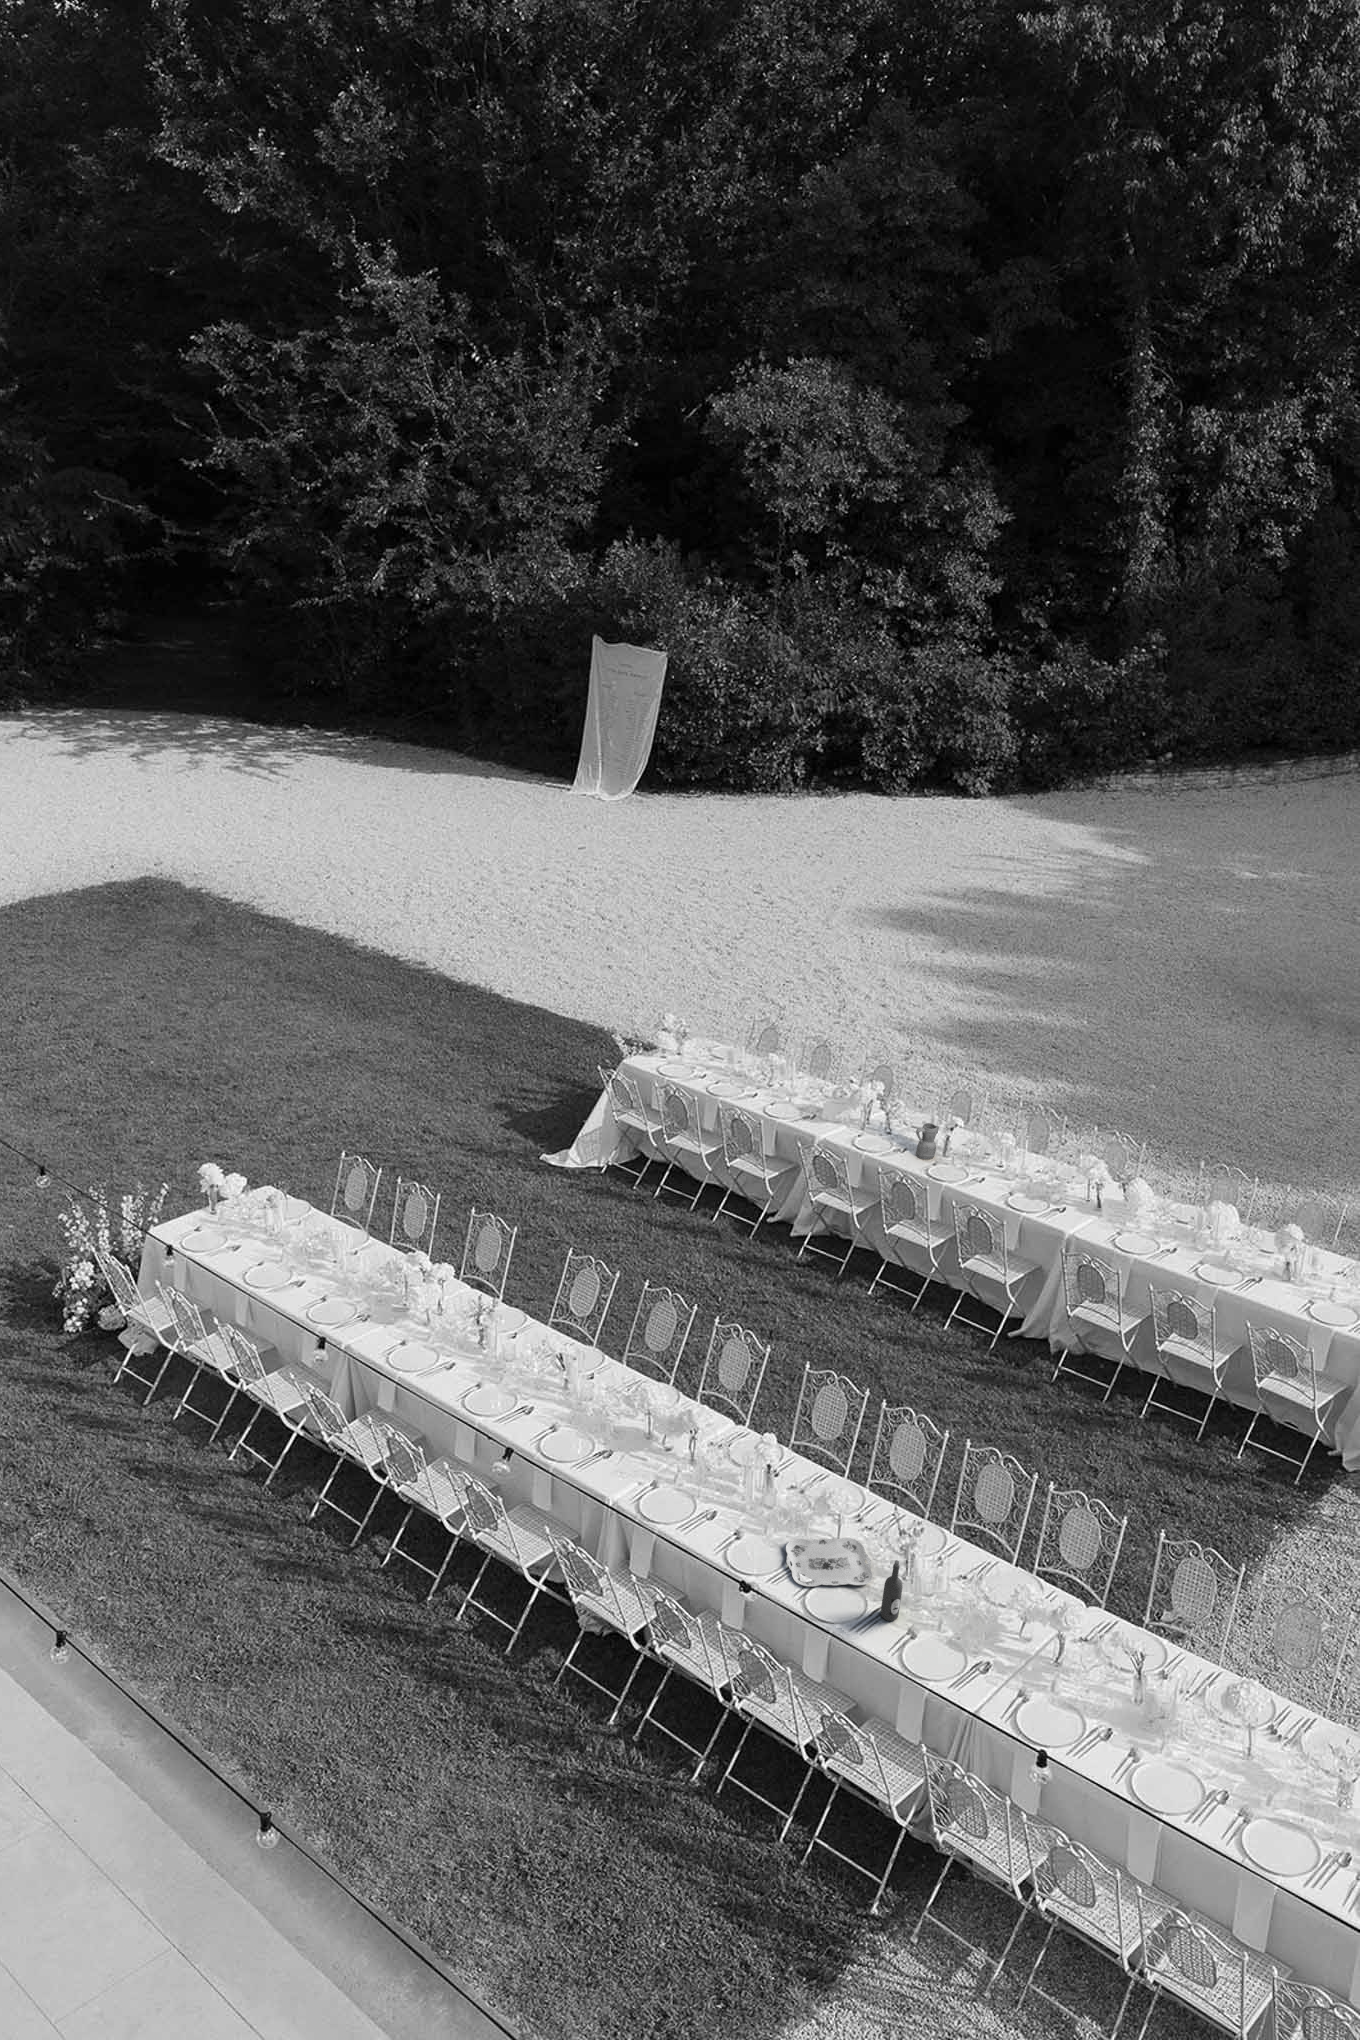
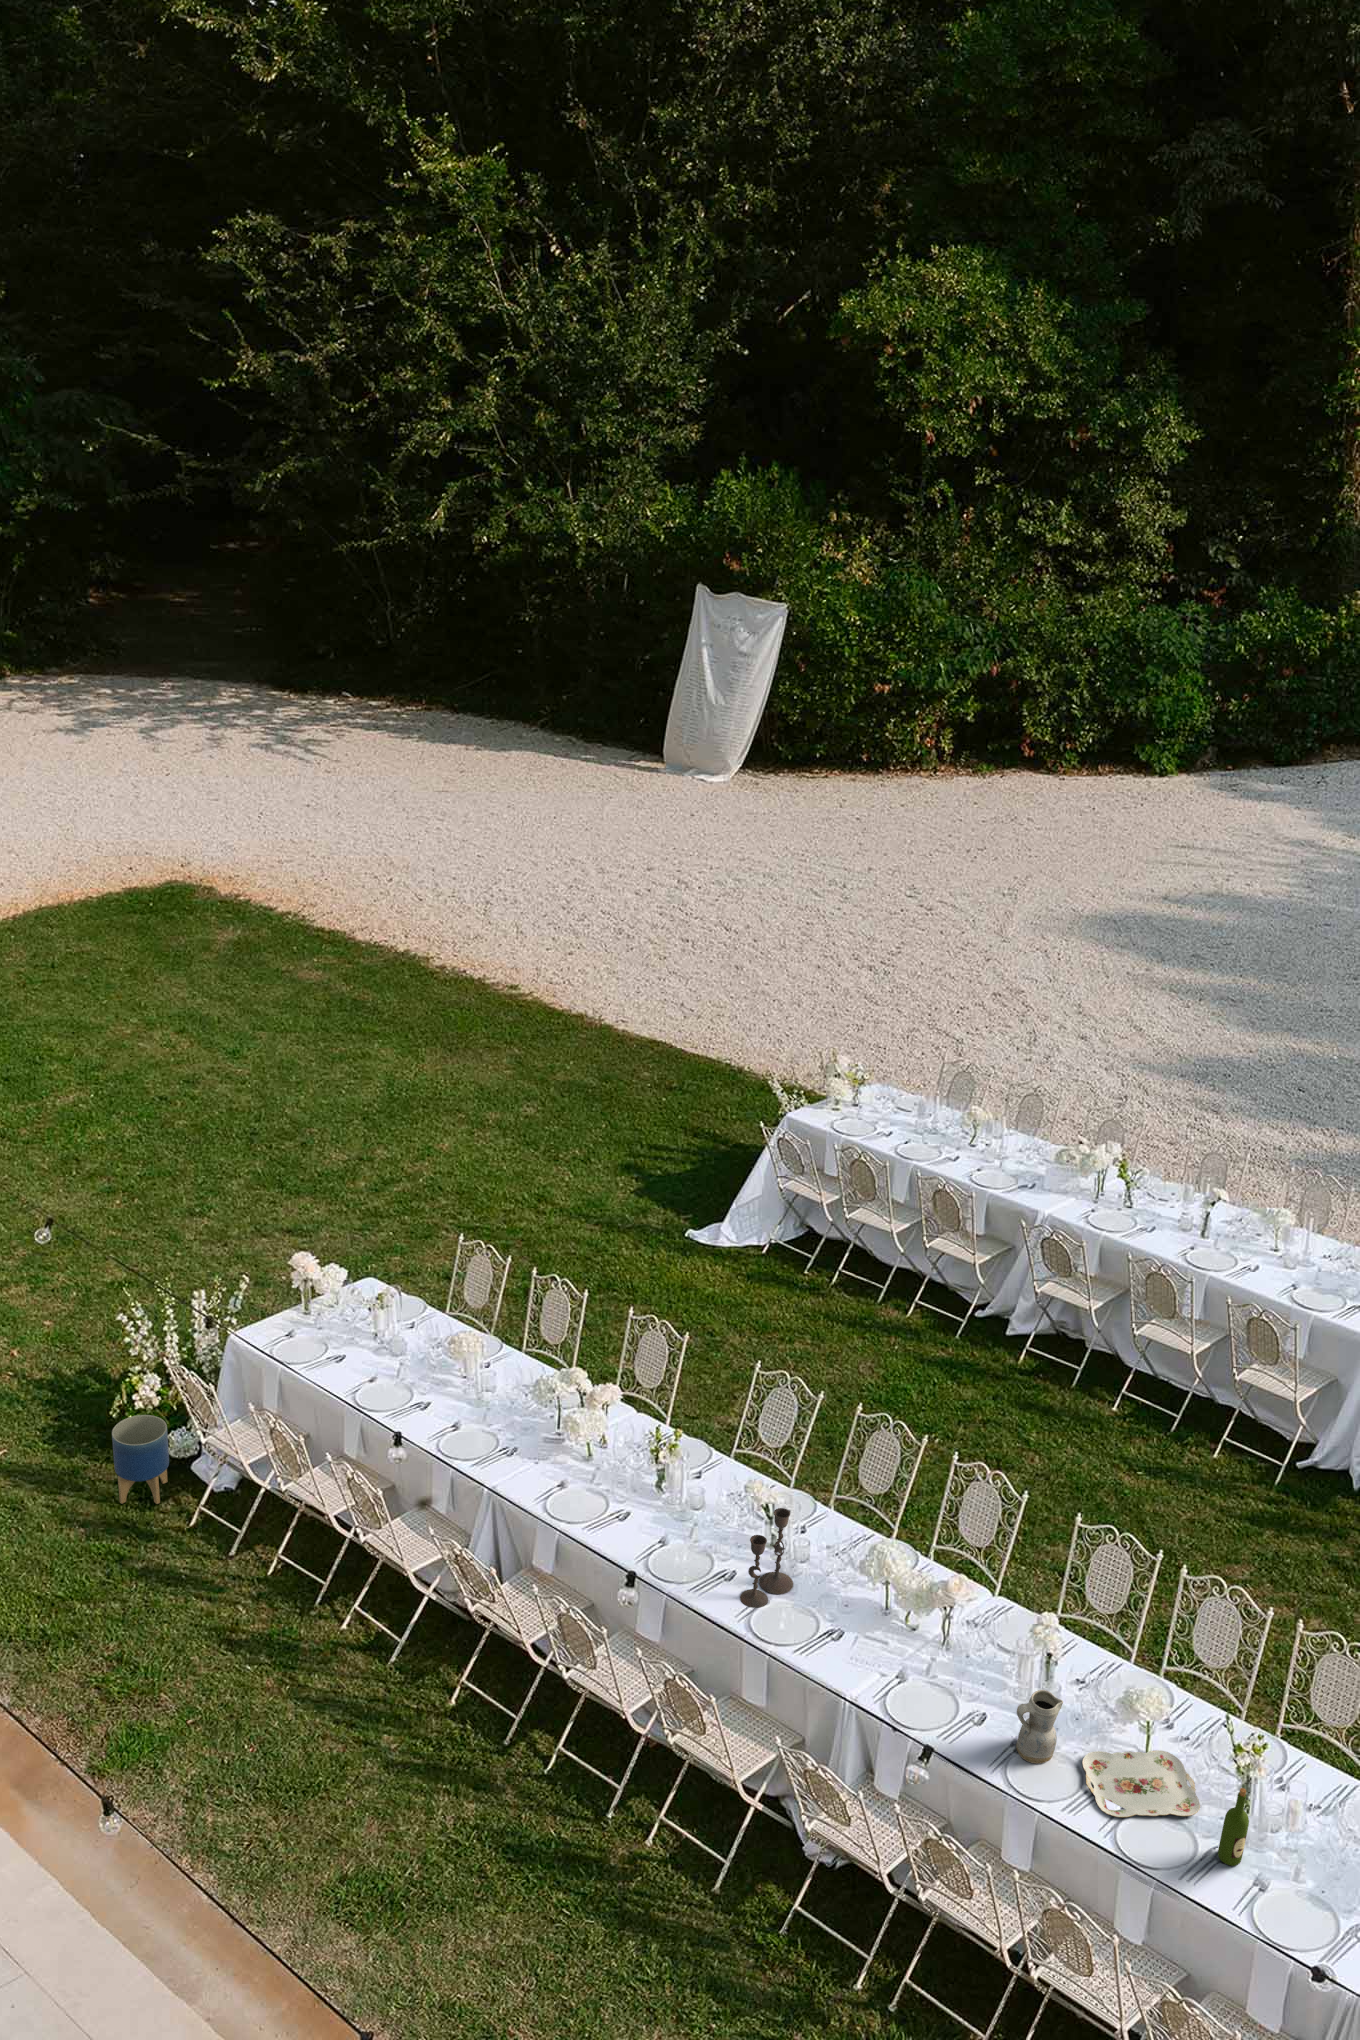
ceramic pitcher: present [916,1123,939,1159] -> present [1016,1690,1063,1764]
planter: none [50,1295,98,1366] -> present [112,1415,169,1504]
candlestick: none [534,1357,578,1435] -> present [740,1508,793,1608]

